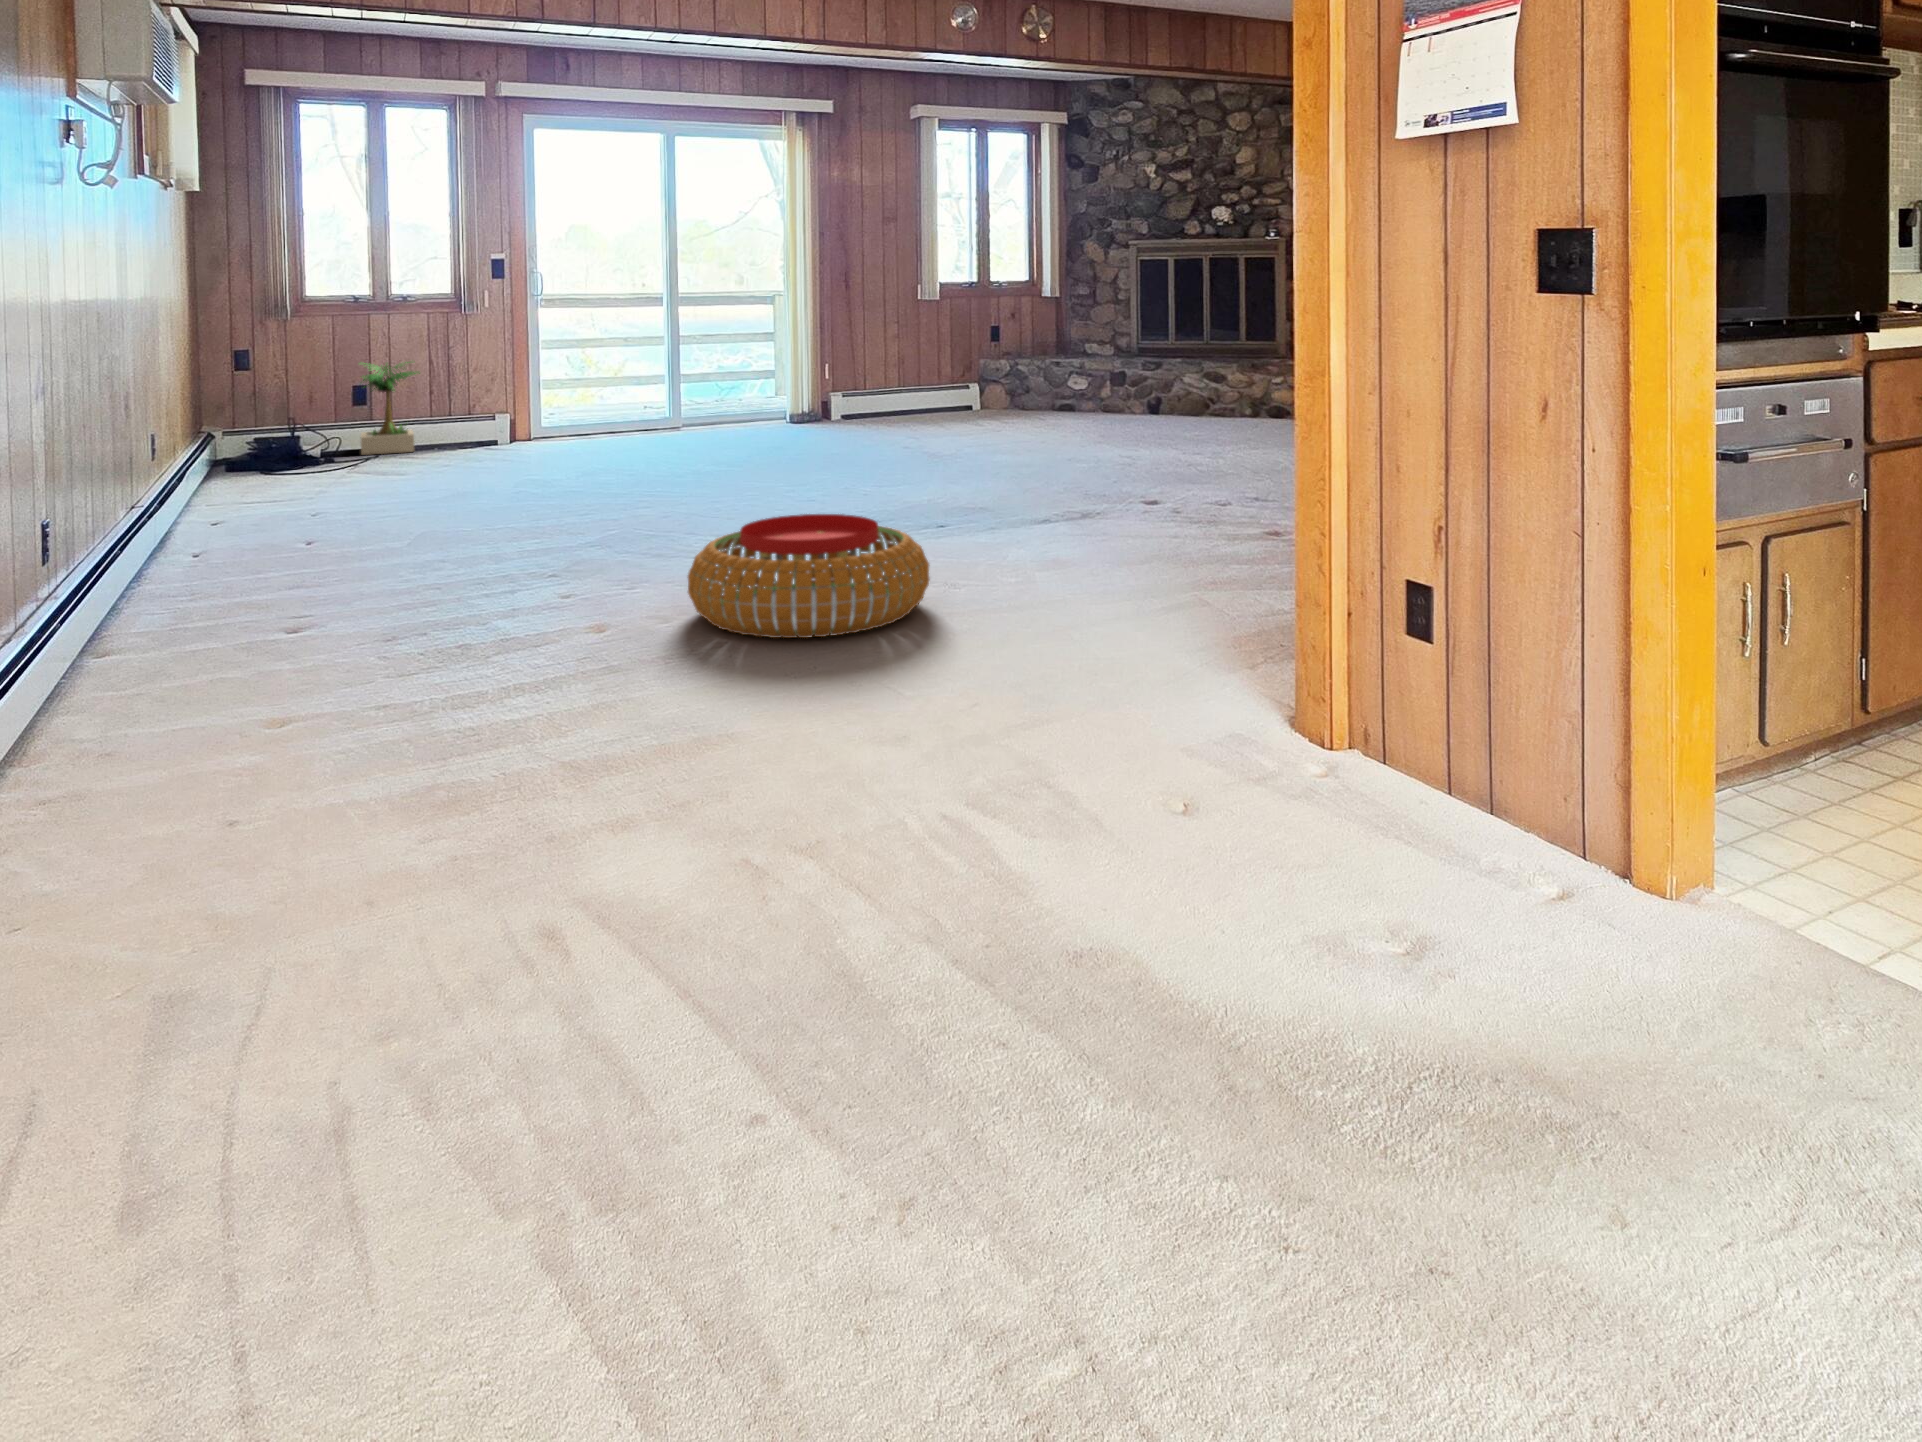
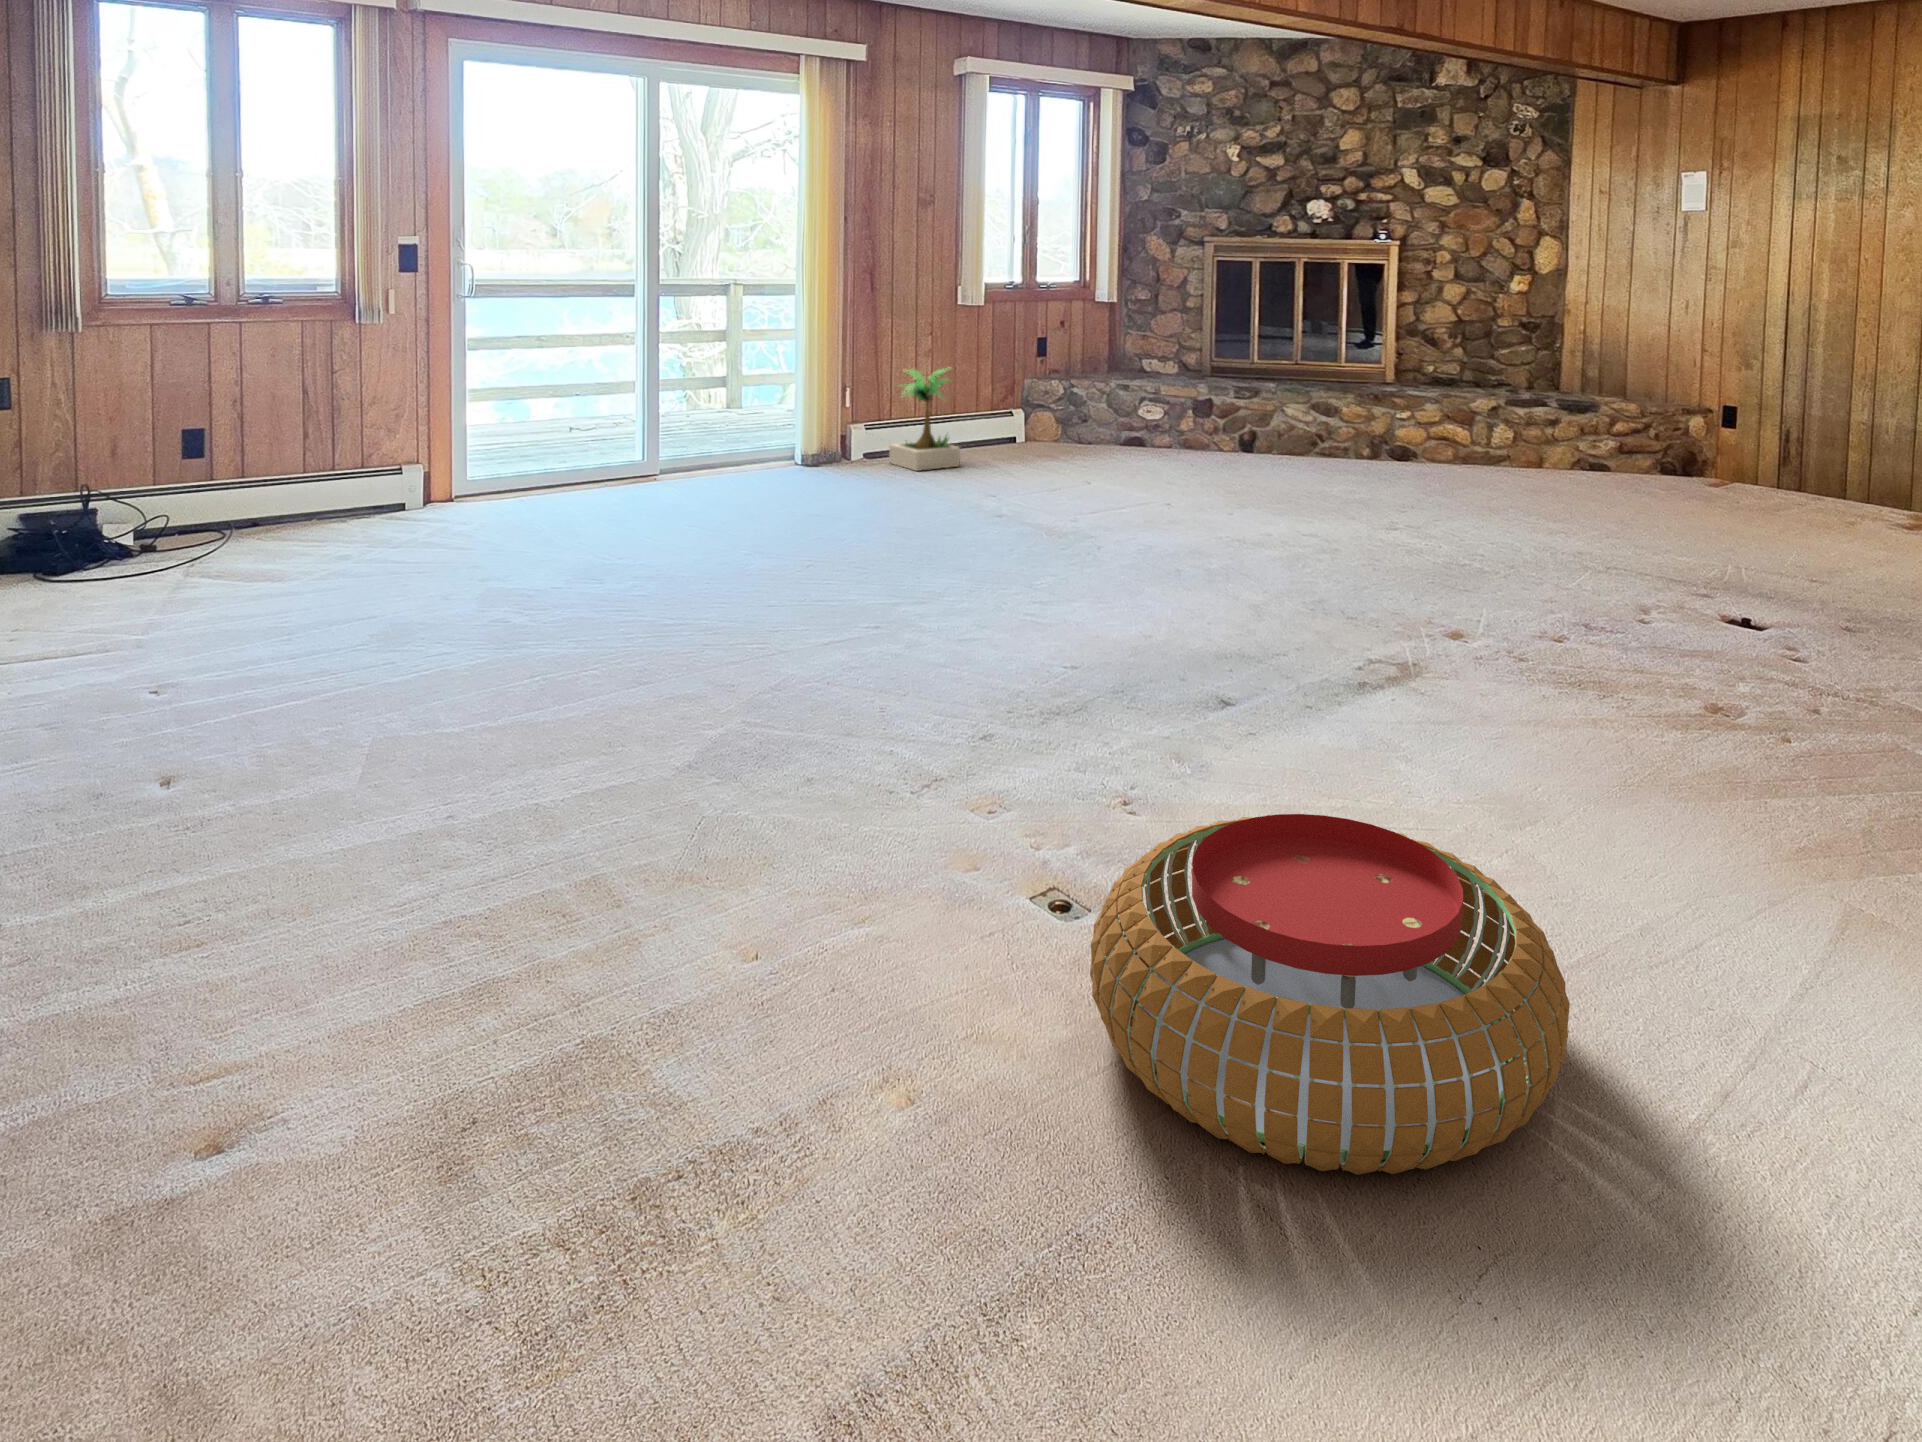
potted plant: present [361,362,420,455] -> present [889,367,960,471]

